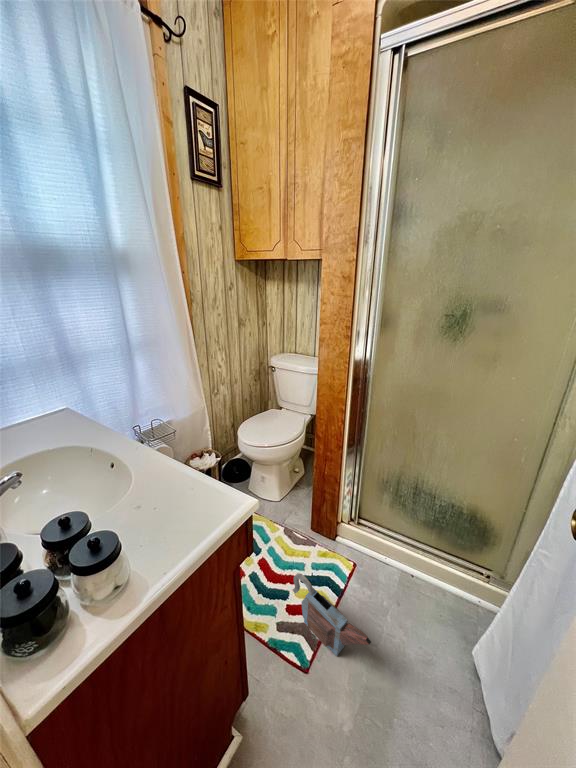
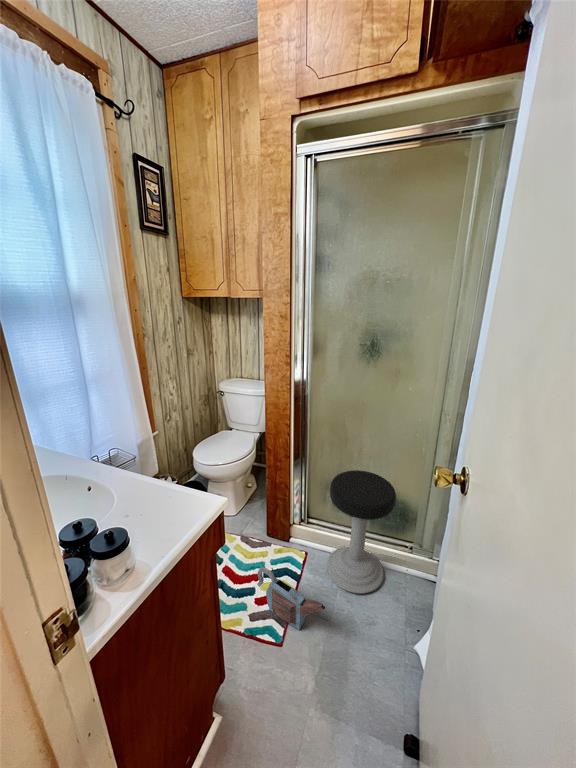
stool: none [377,474,478,626] -> present [327,470,396,594]

